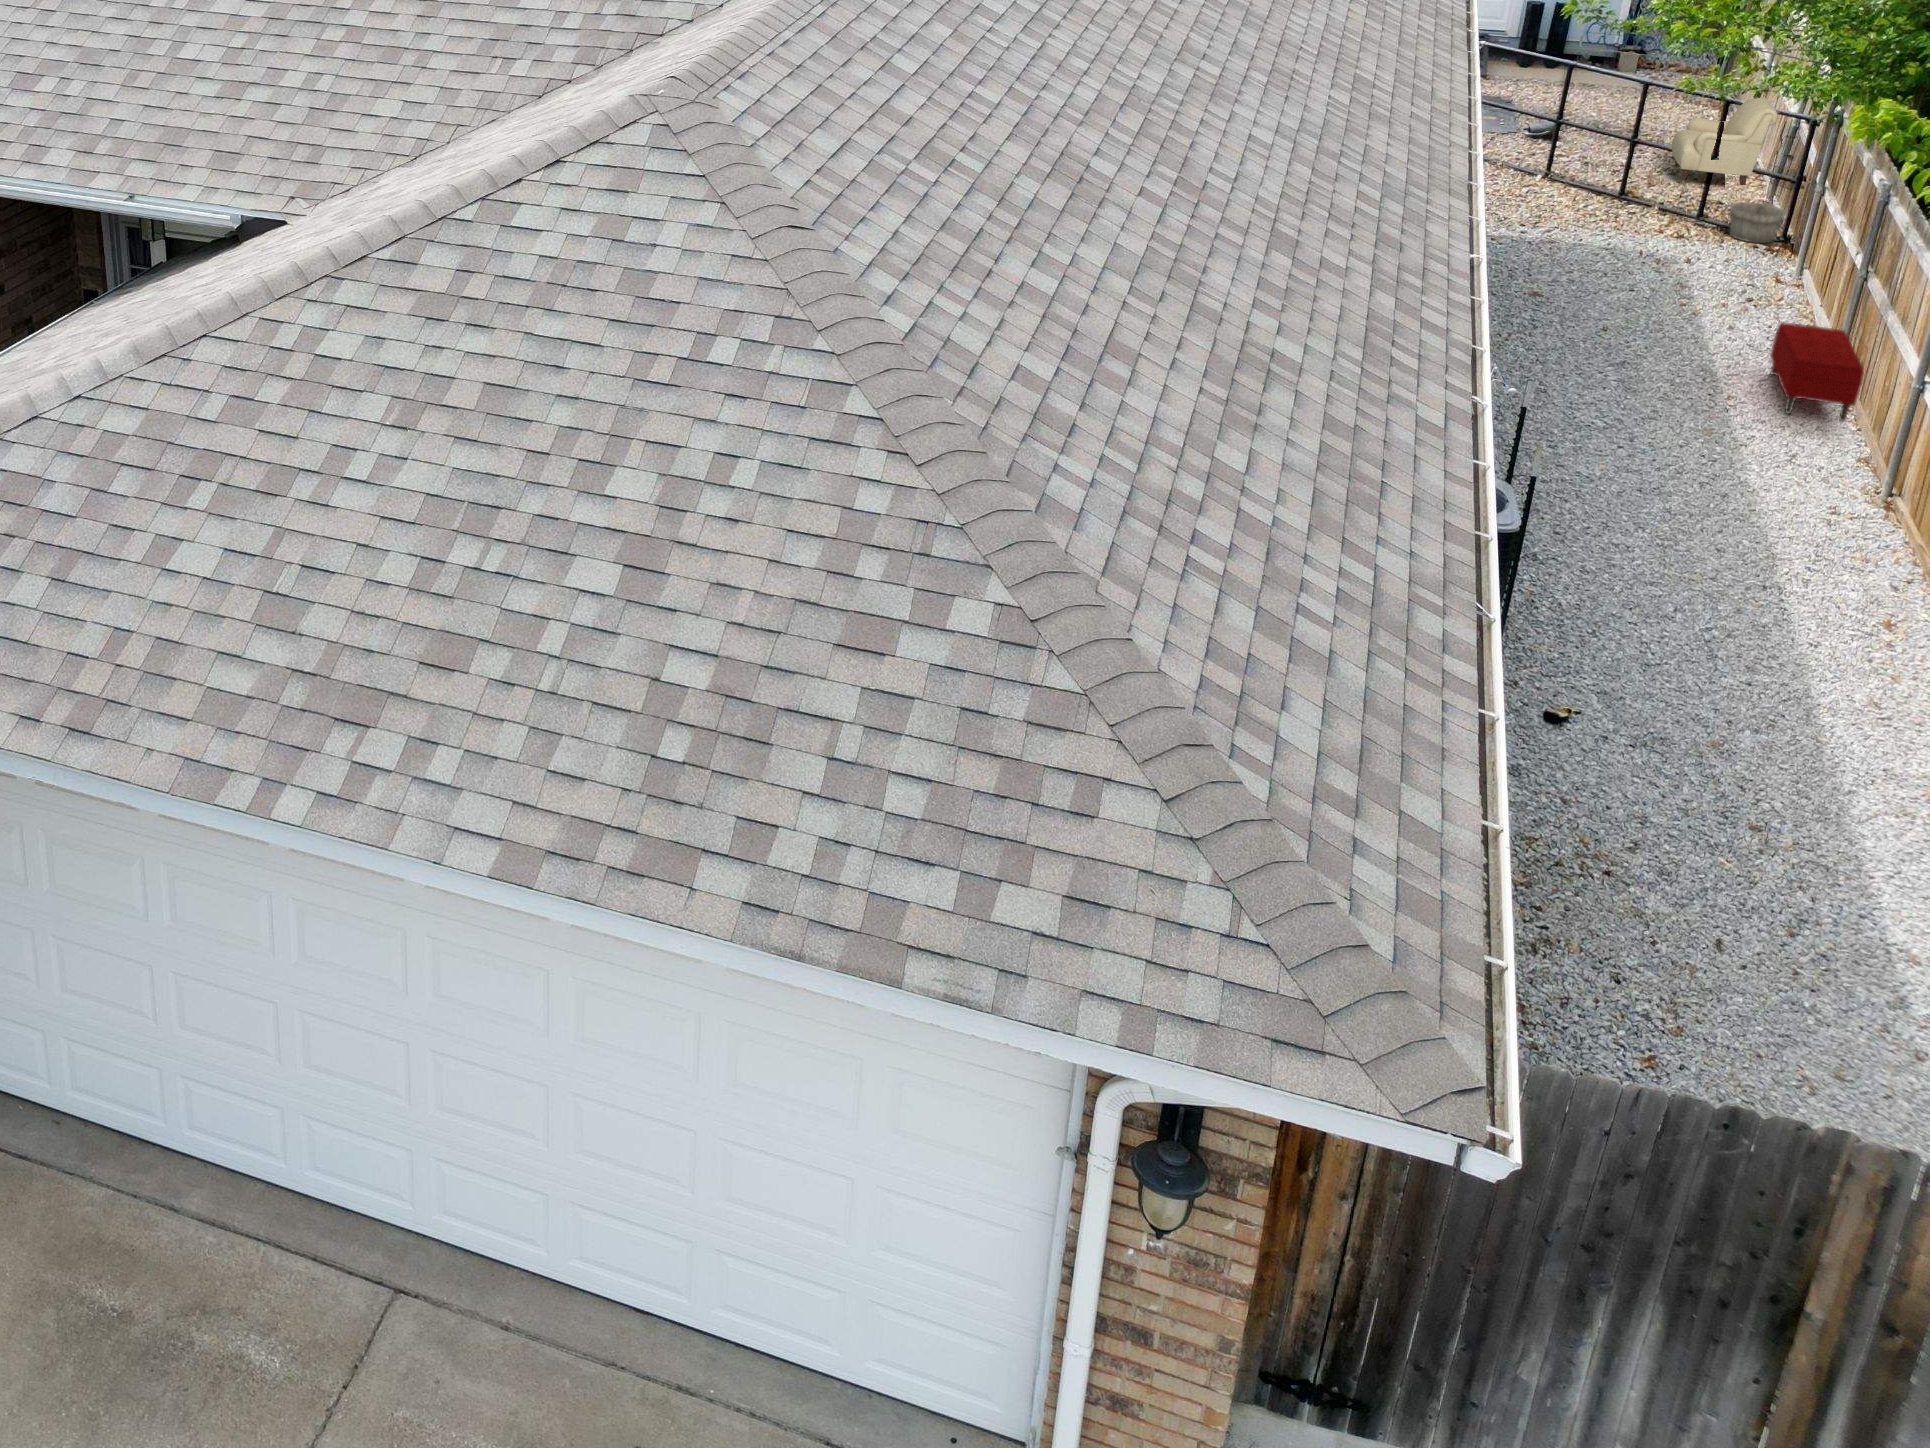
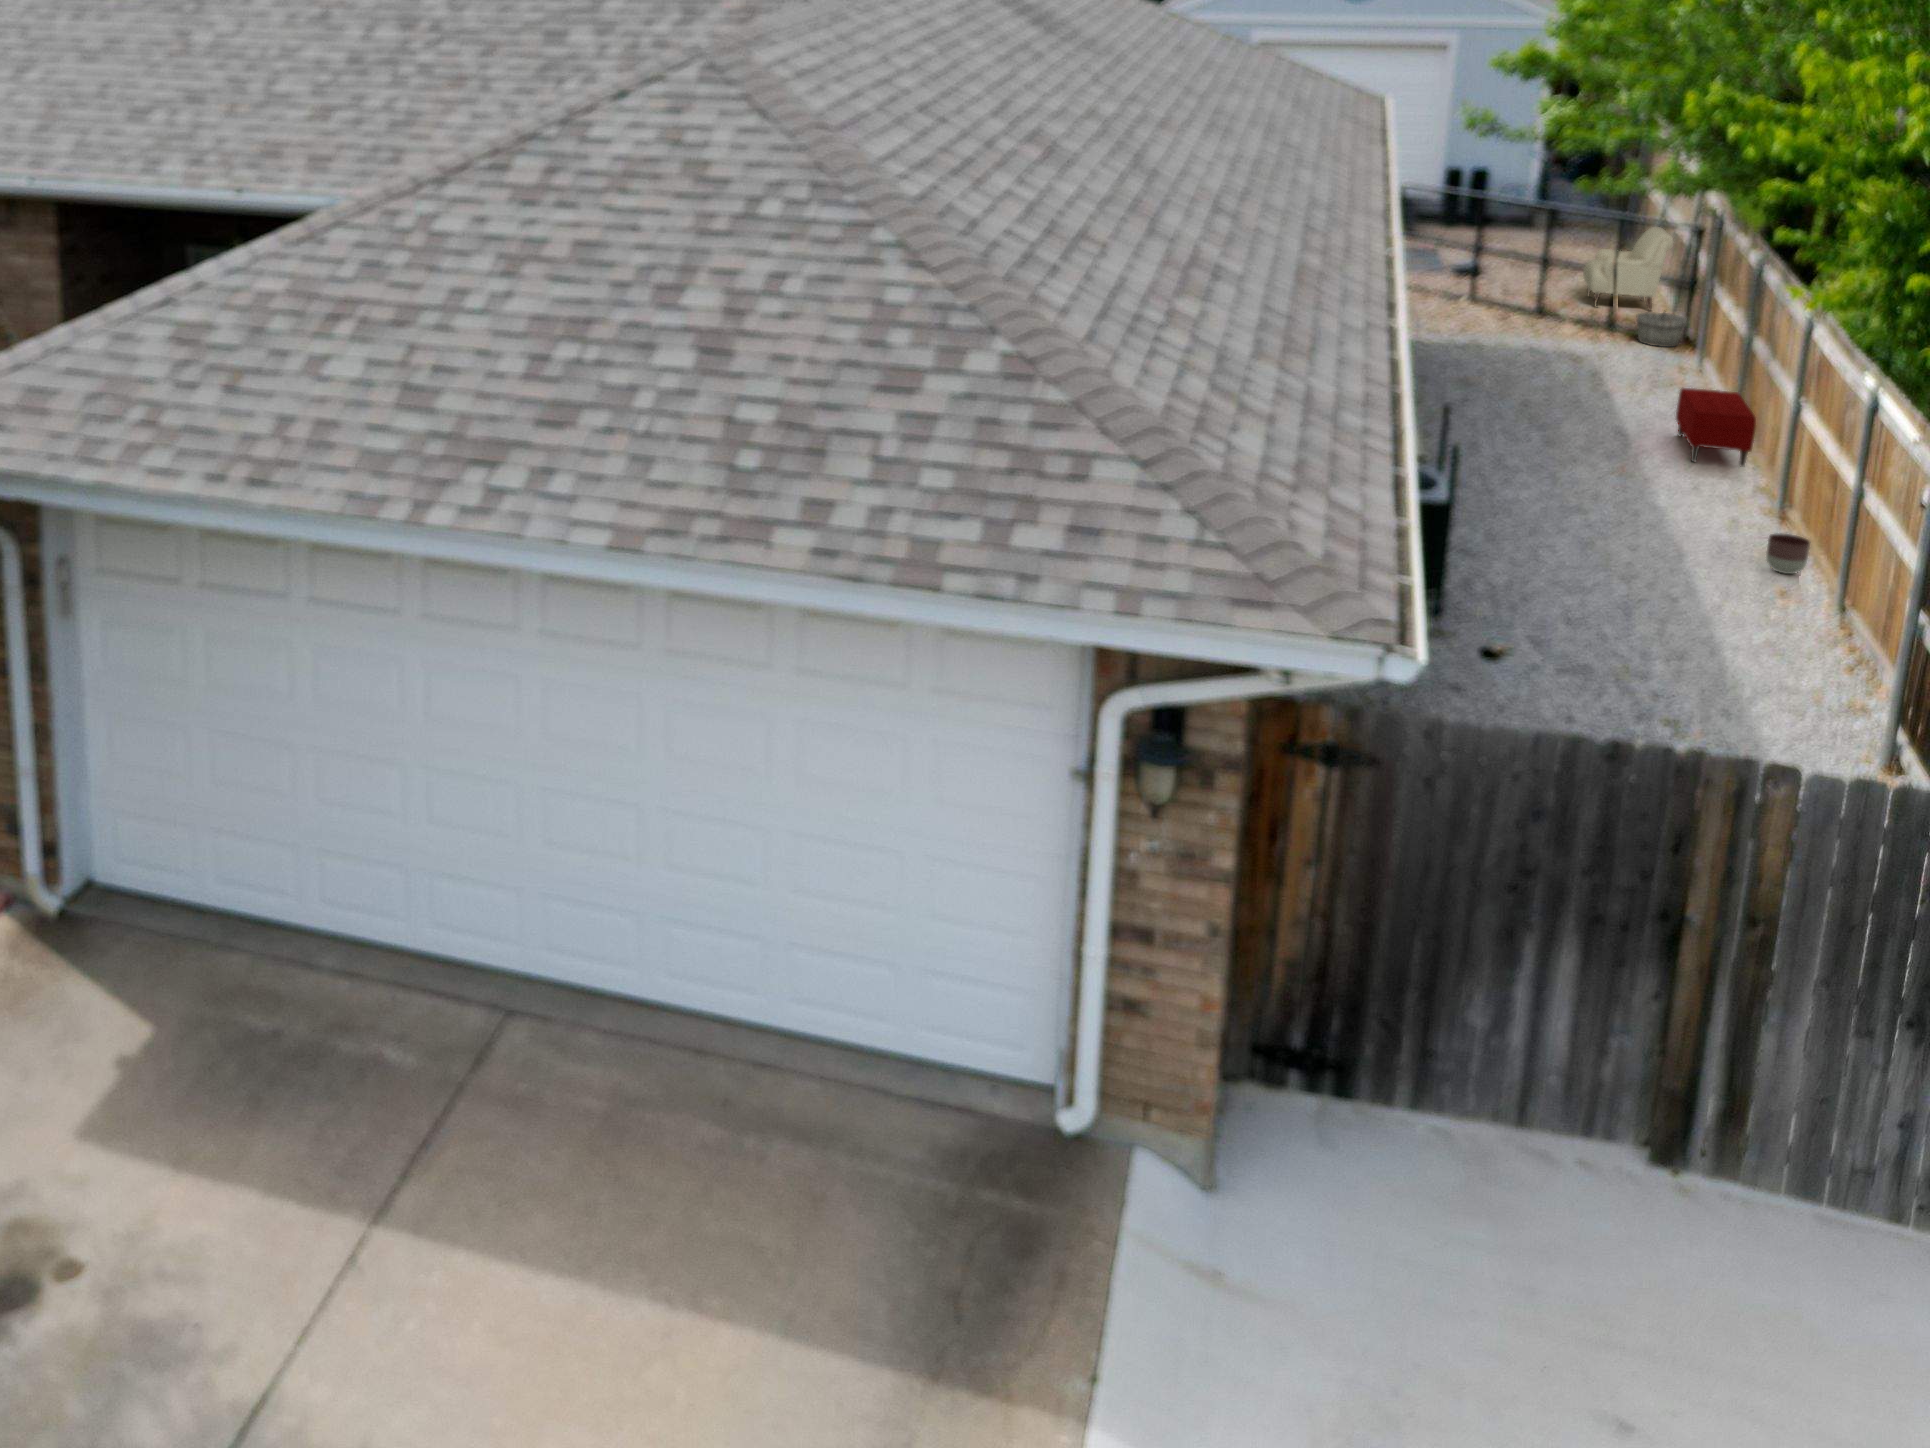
planter: none [1869,536,1922,583] -> present [1766,533,1811,574]

